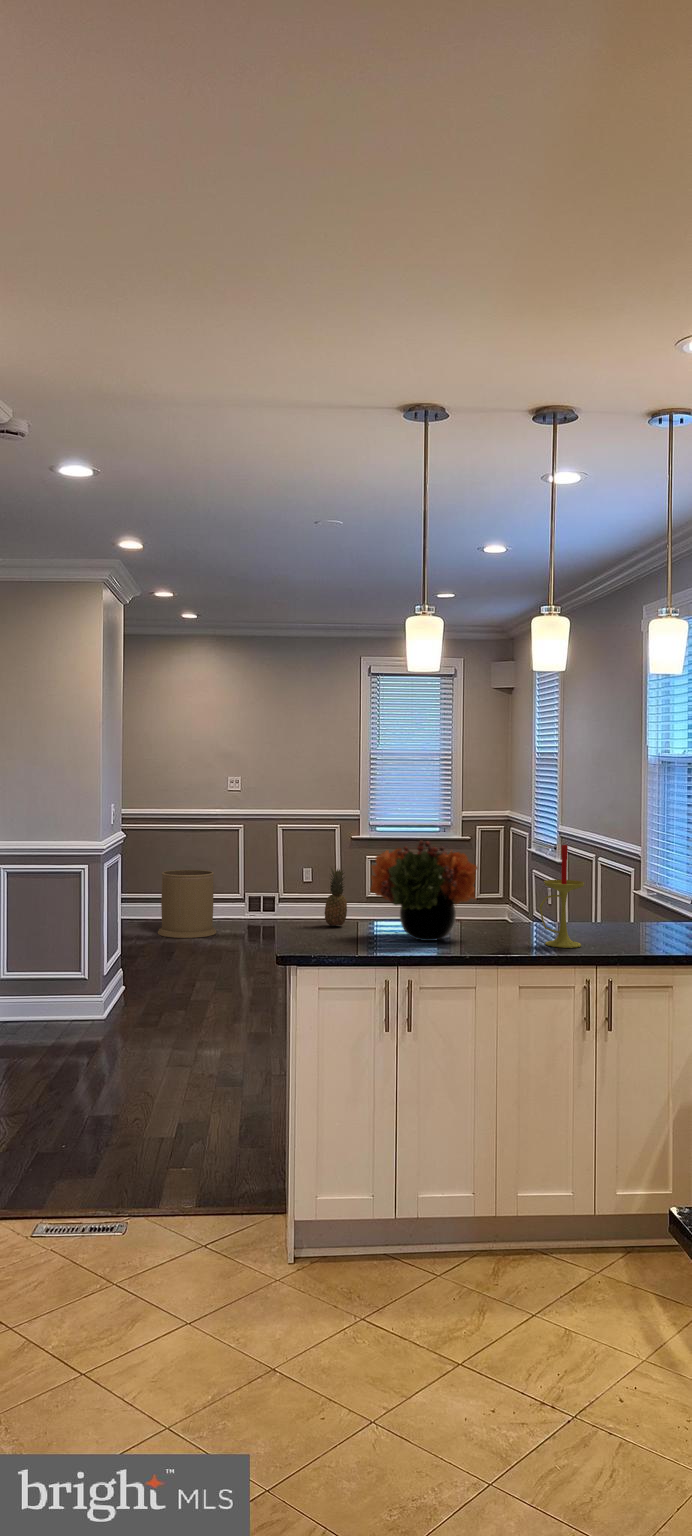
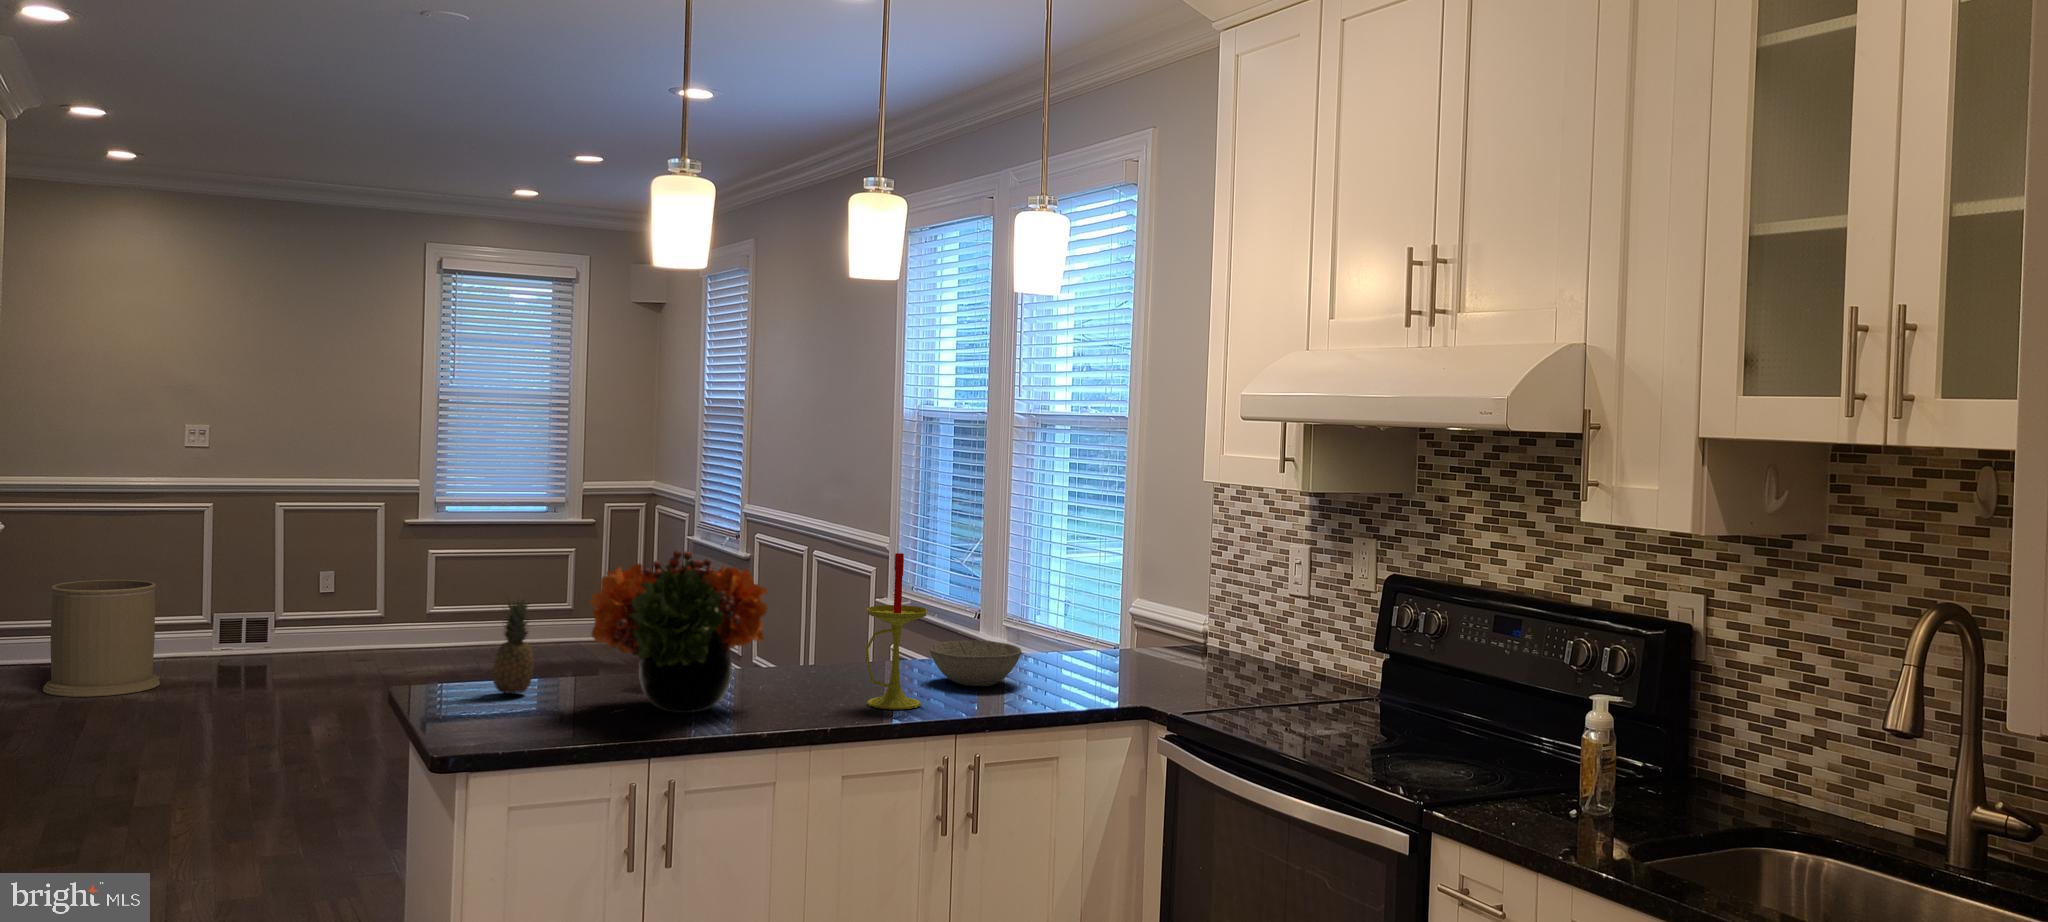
bowl: none [601,909,666,939] -> present [930,640,1022,686]

